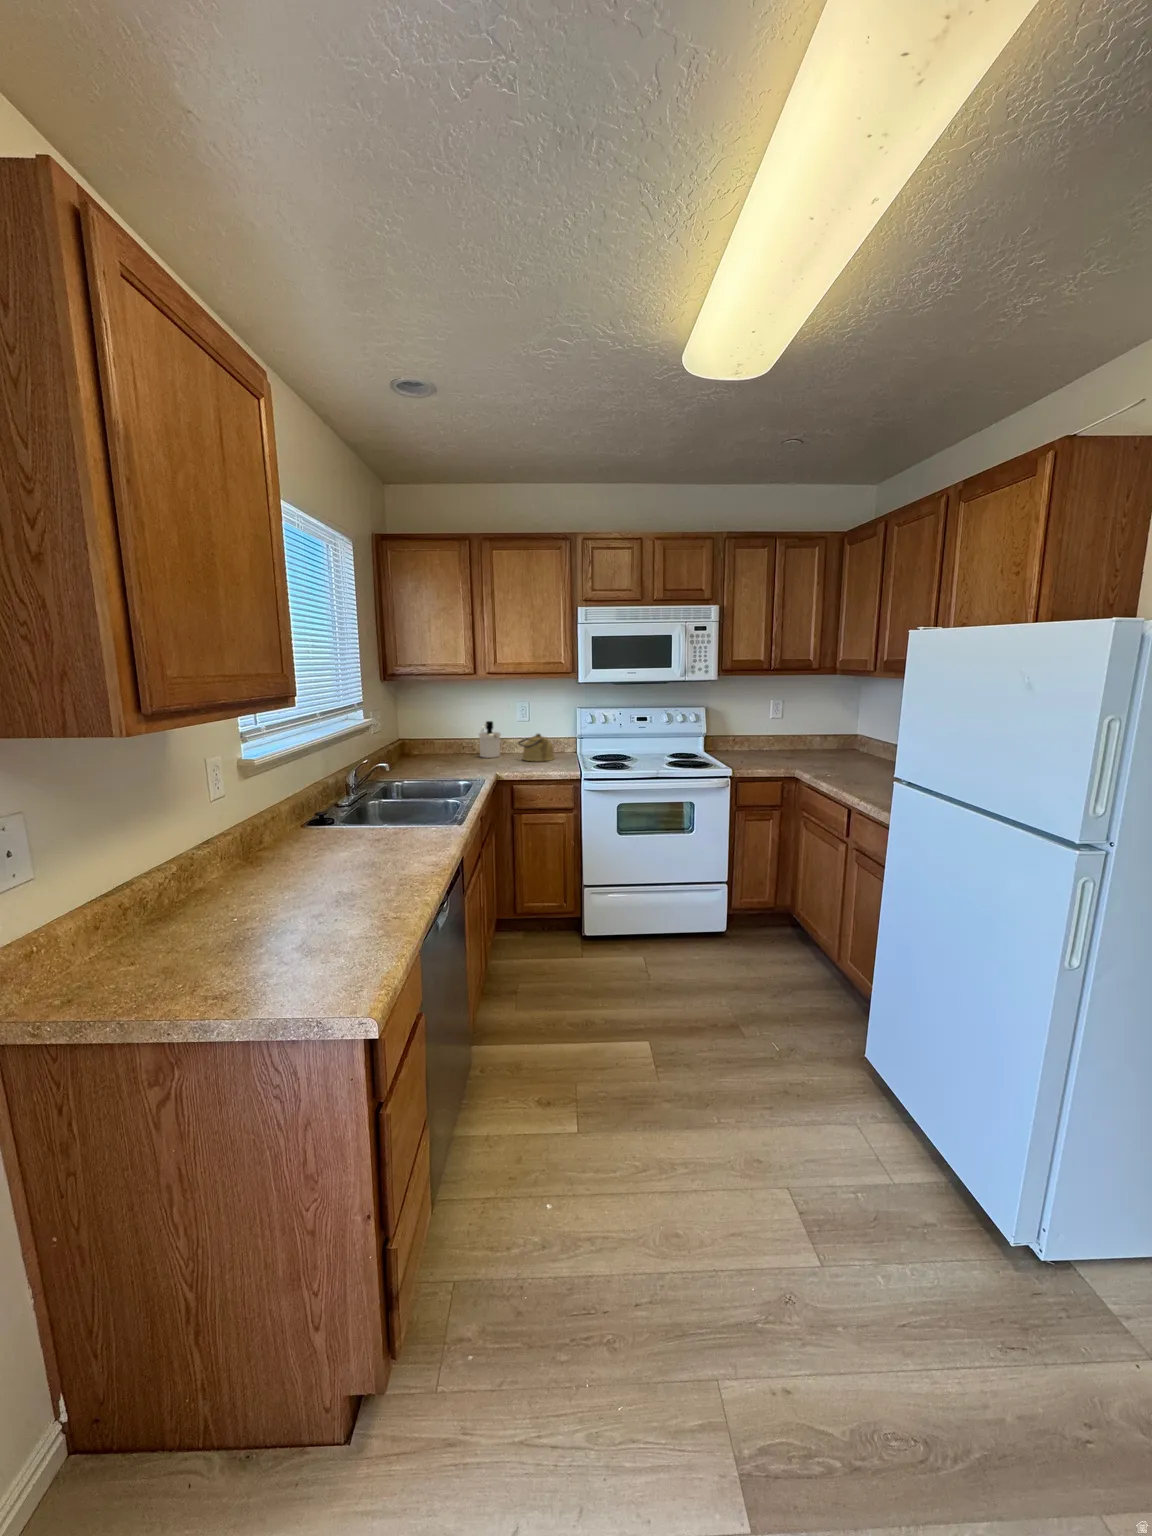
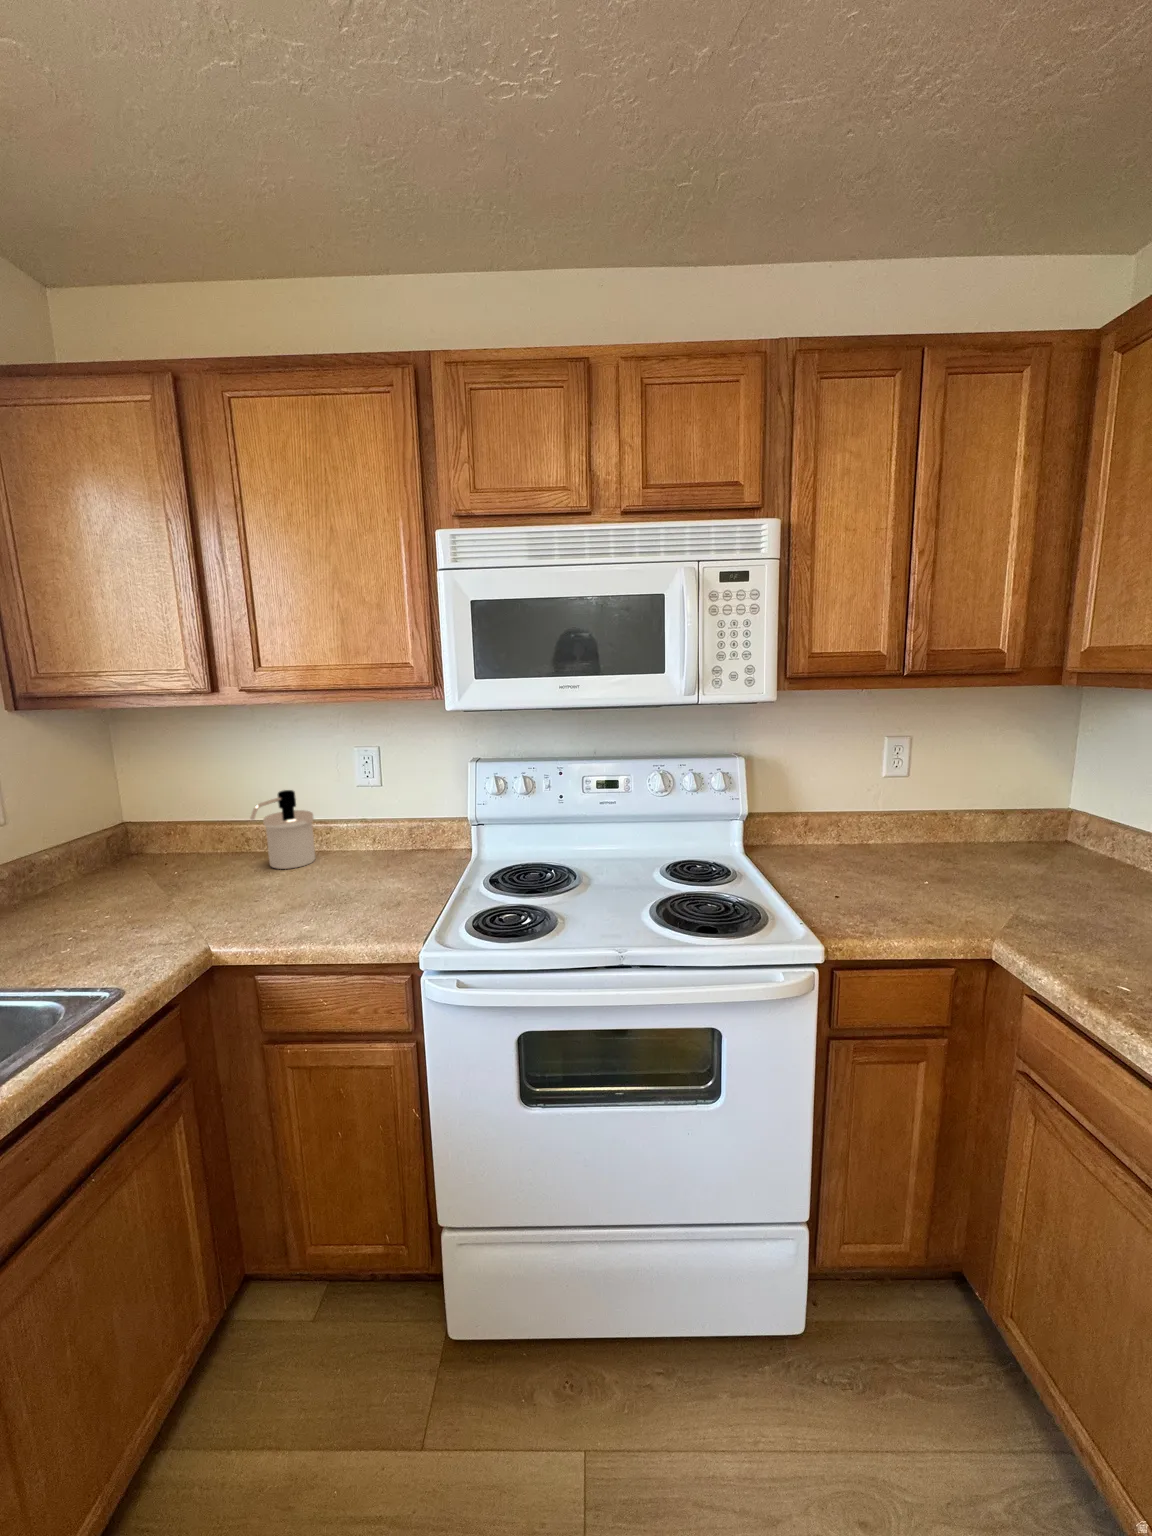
kettle: present [518,734,554,762] -> none [332,823,413,890]

